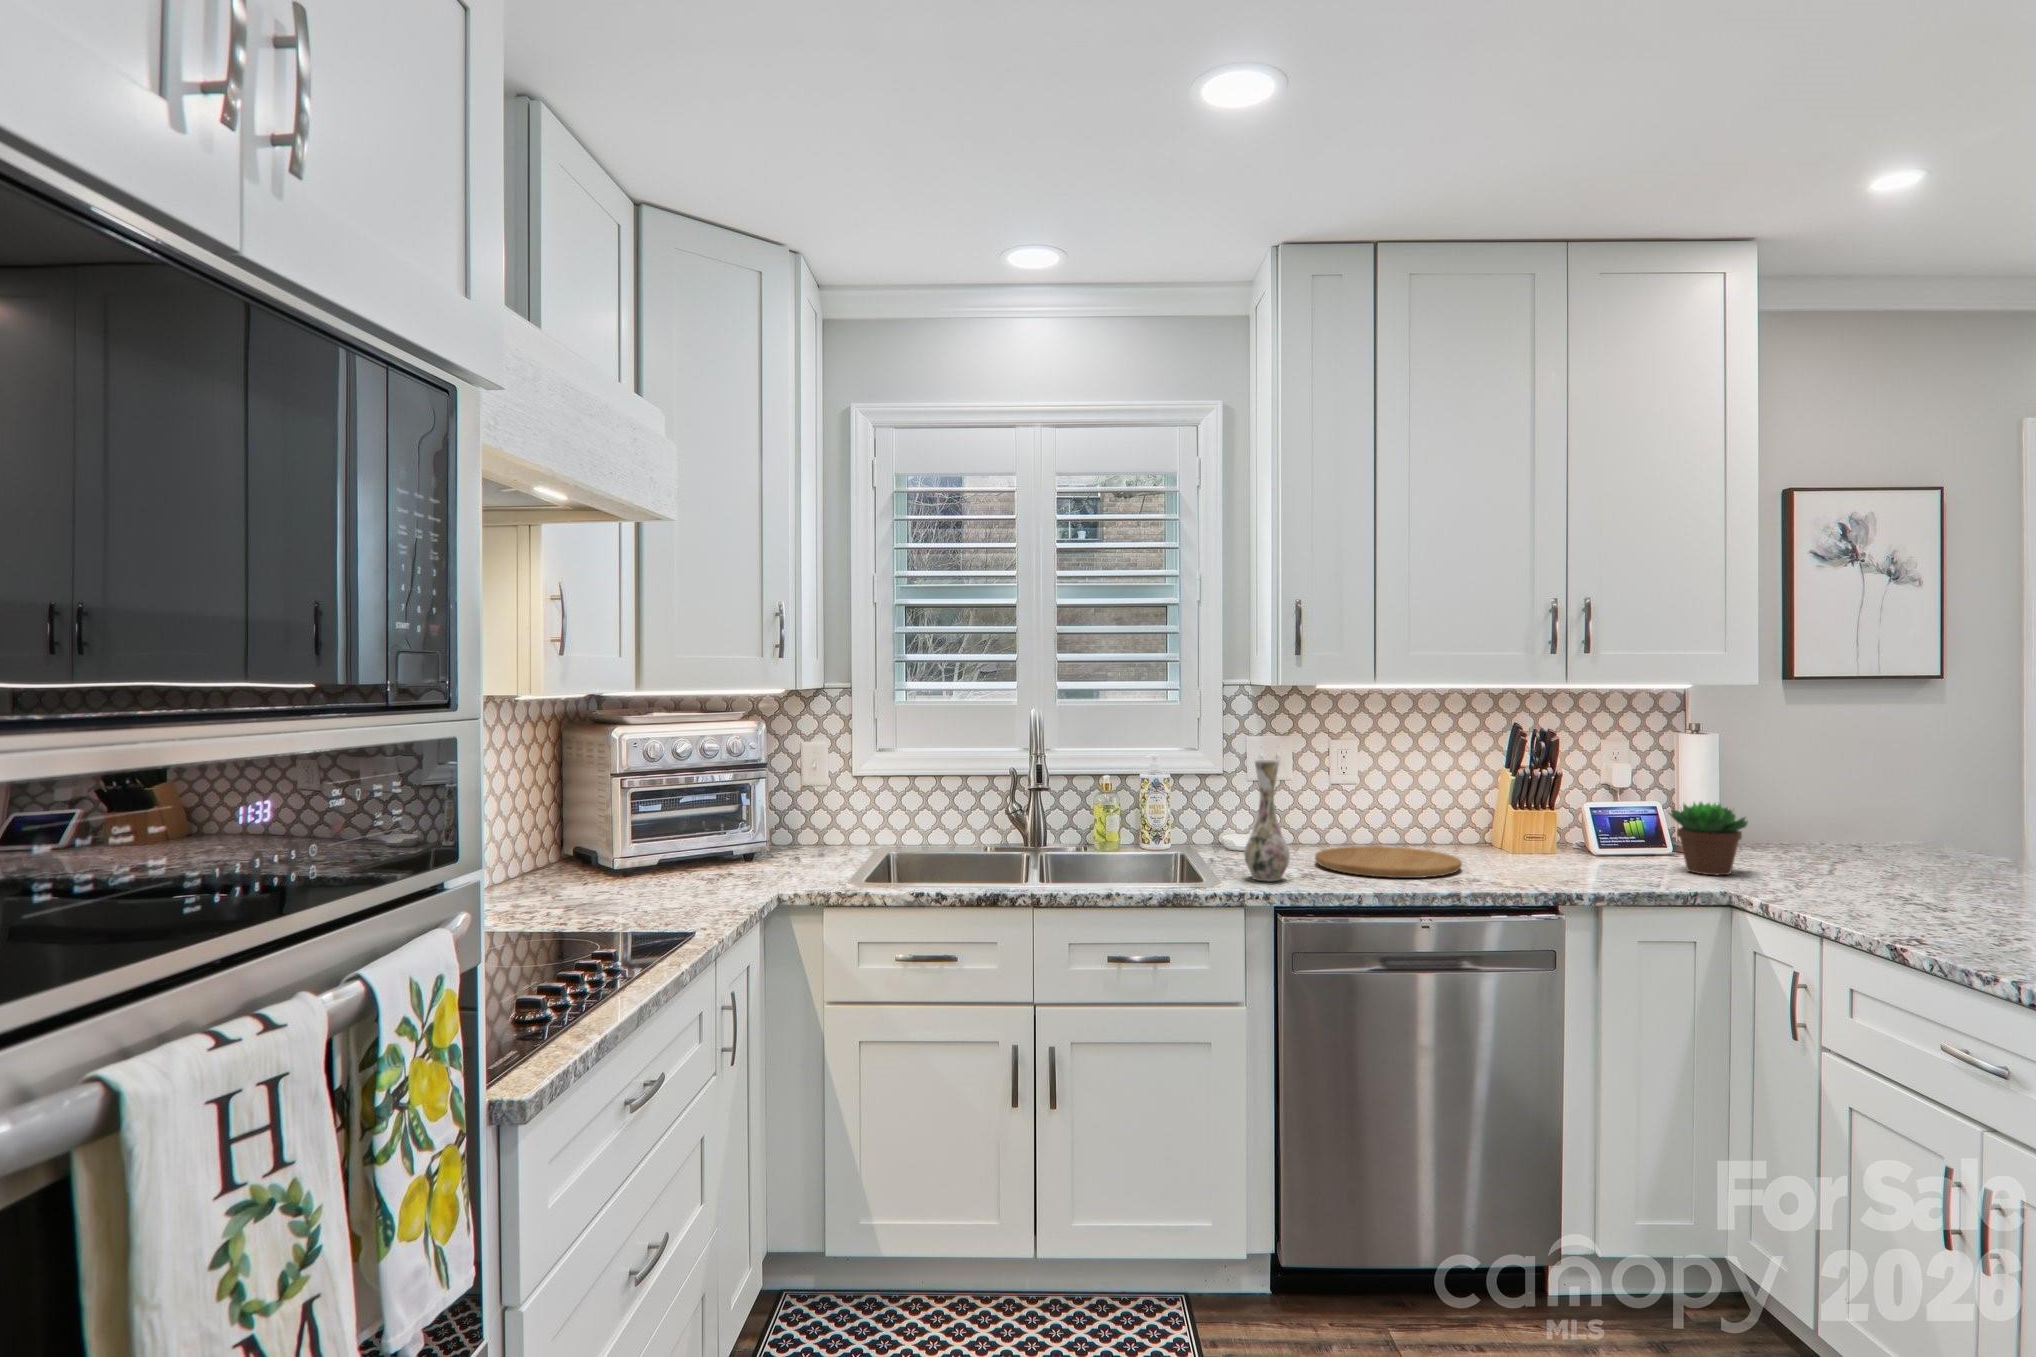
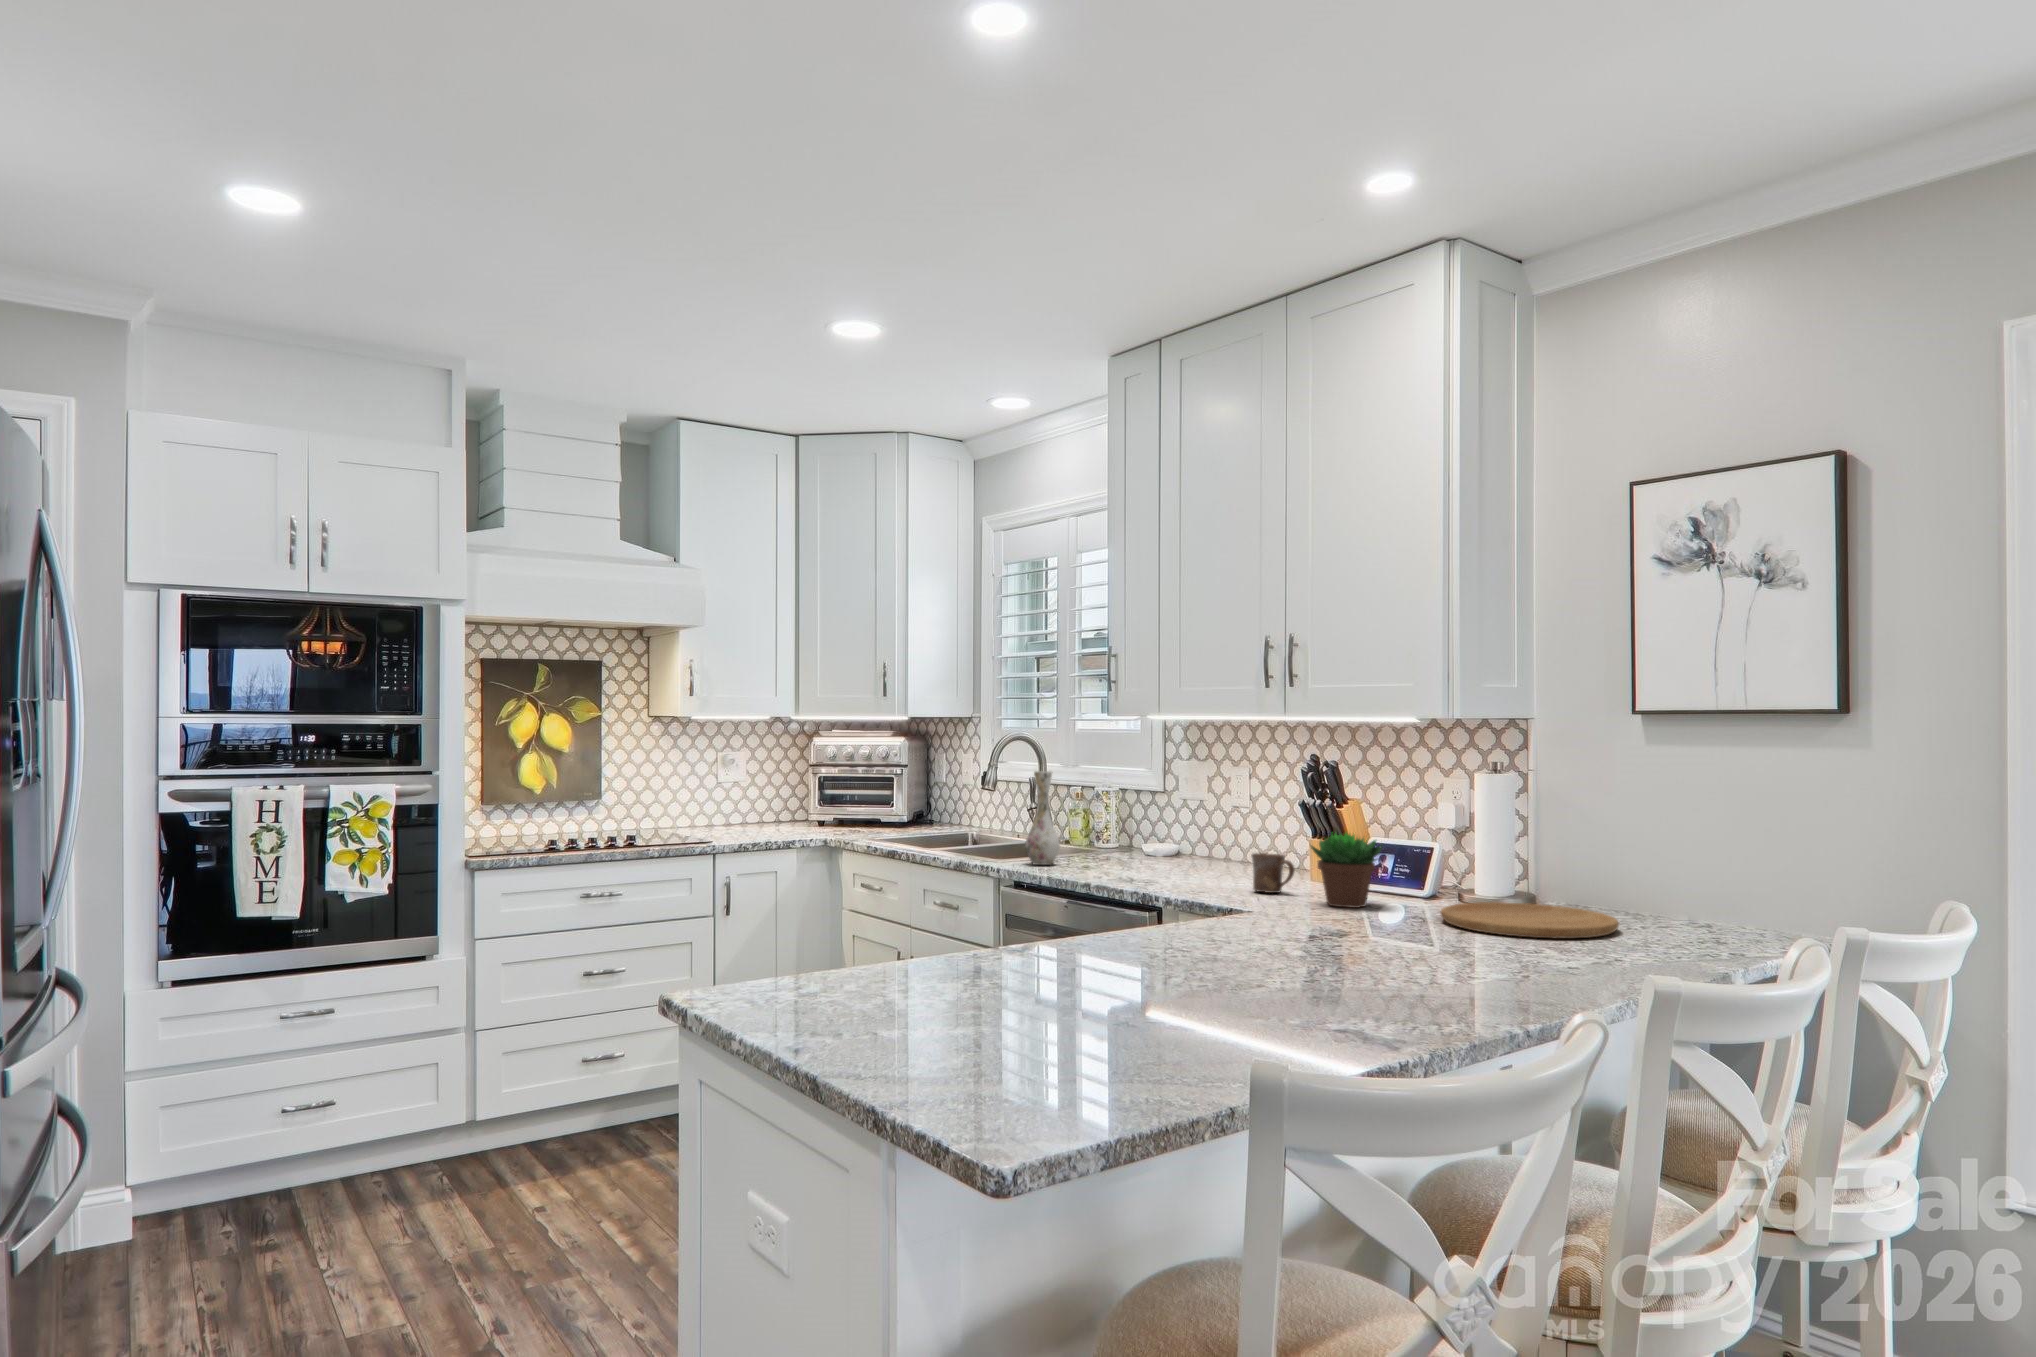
mug: none [1574,831,1625,872] -> present [1251,853,1295,893]
cutting board: present [1315,846,1462,878] -> present [1441,902,1619,939]

